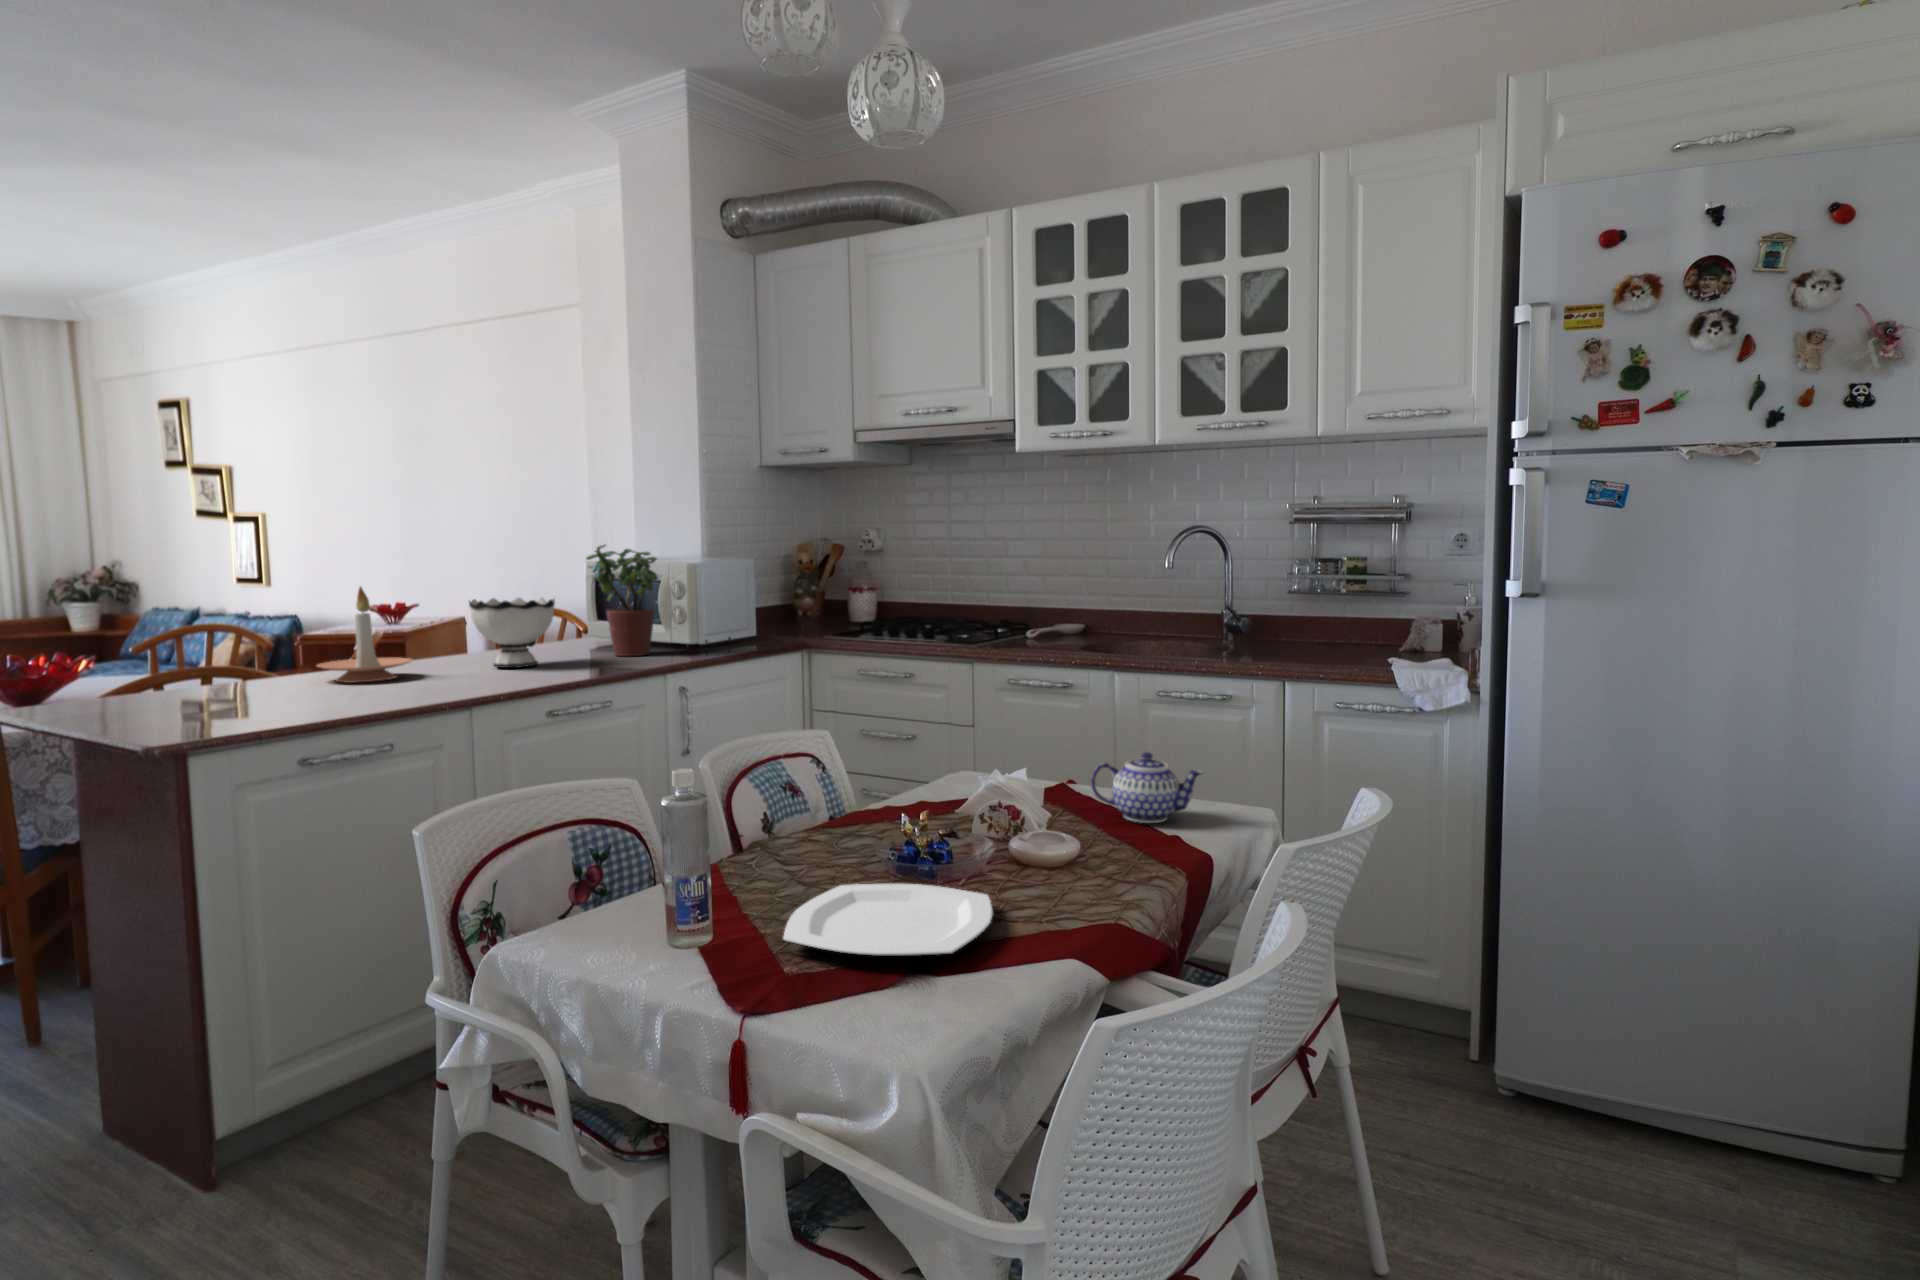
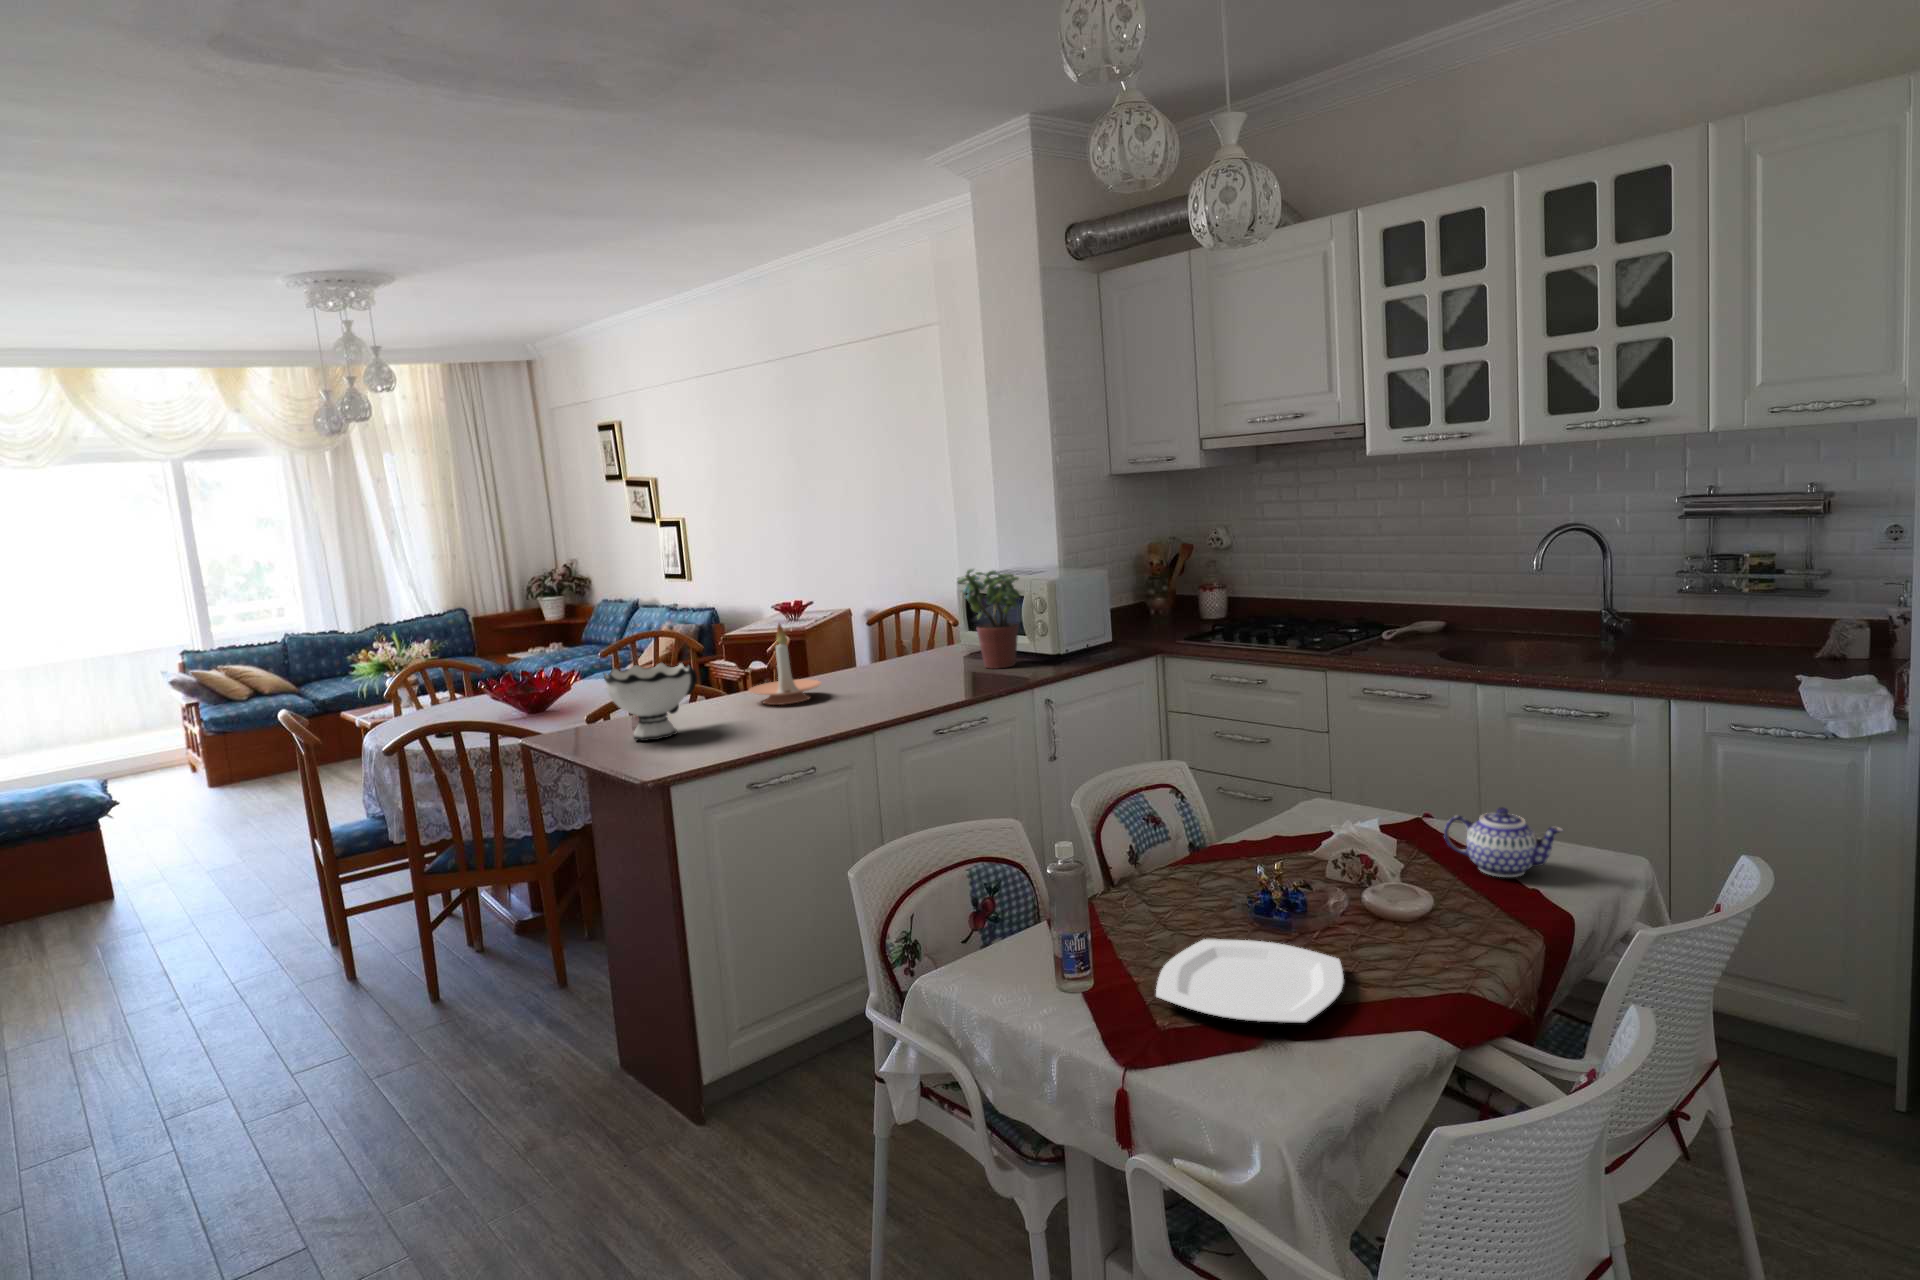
bowl: present [469,598,555,668] -> present [604,662,697,741]

